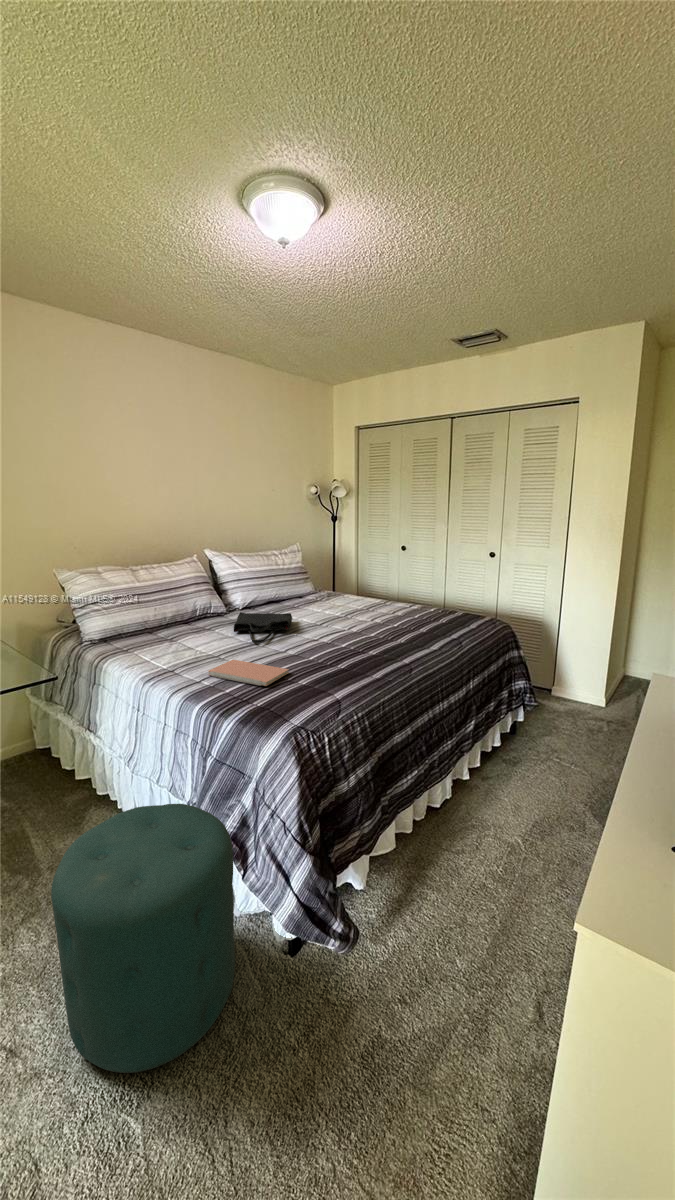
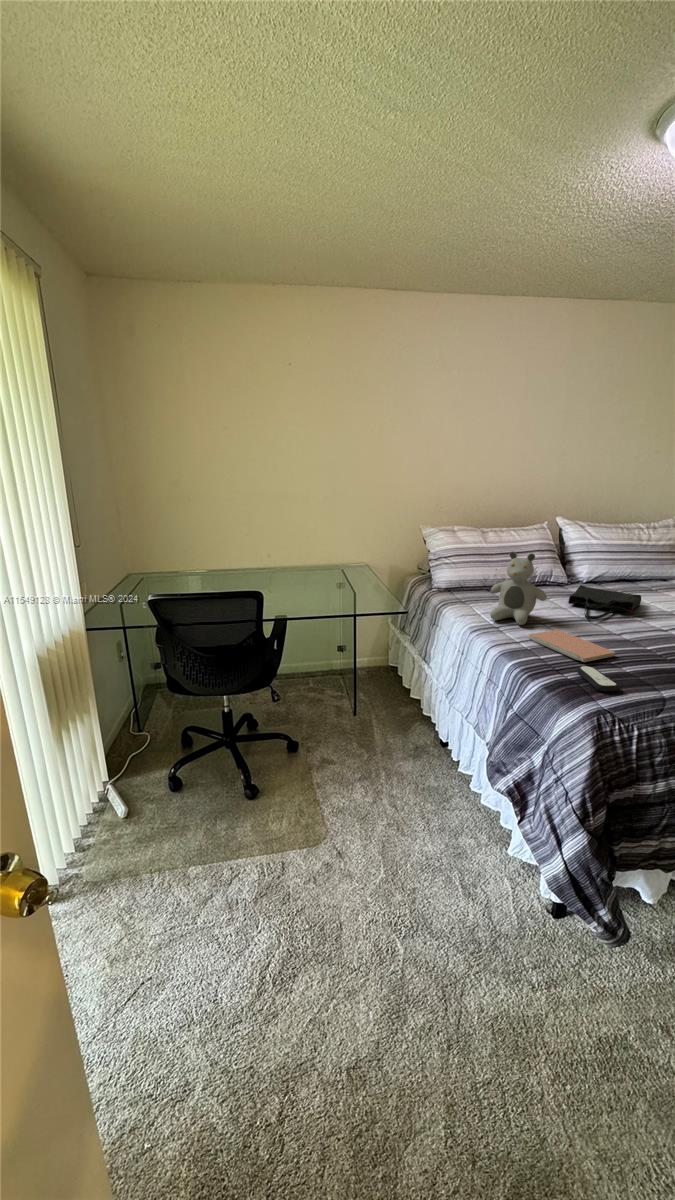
teddy bear: none [157,587,216,664] -> present [490,551,547,625]
remote control: none [263,689,303,710] -> present [577,666,619,691]
ottoman: present [51,804,235,1073] -> none [371,728,513,927]

